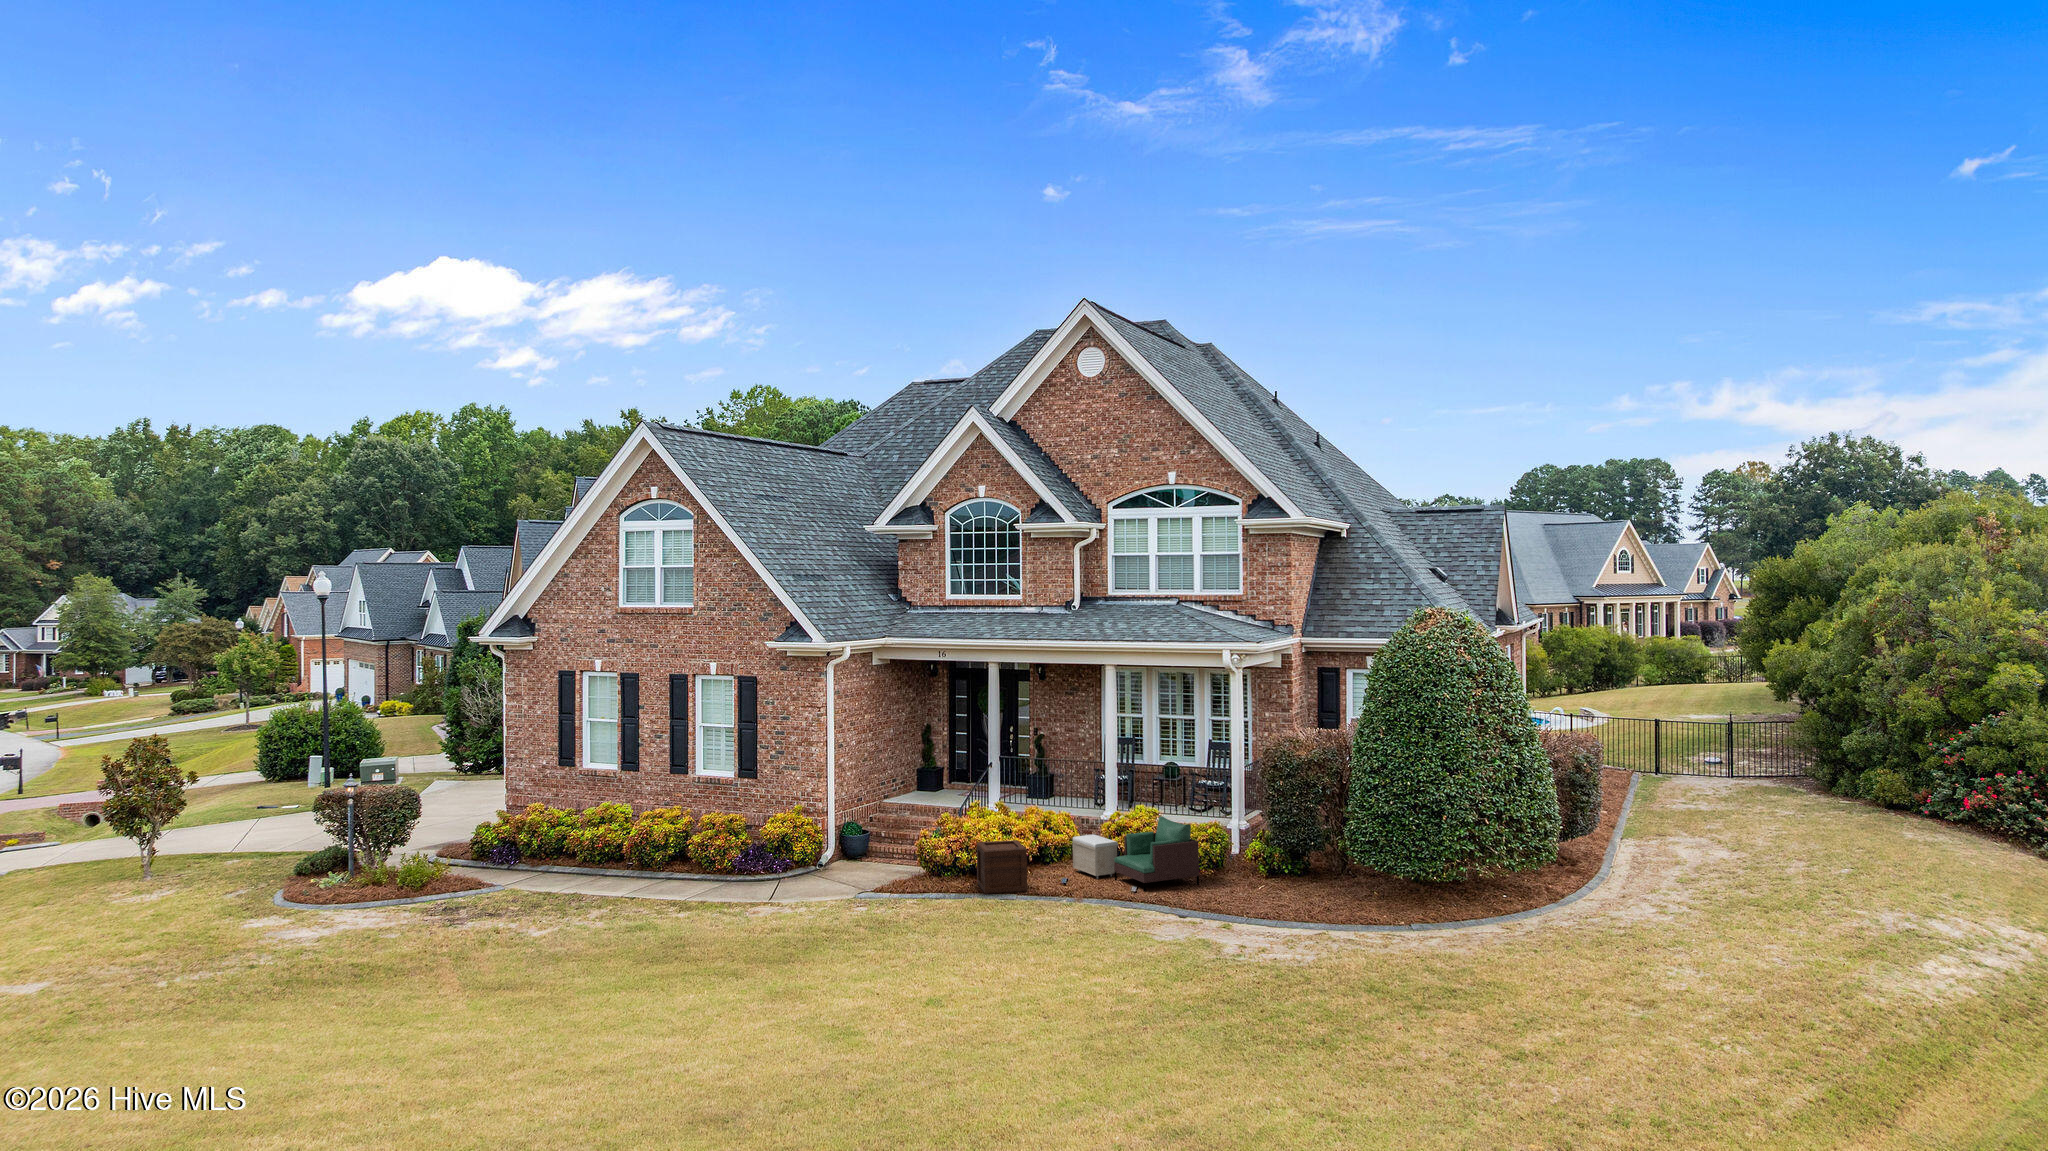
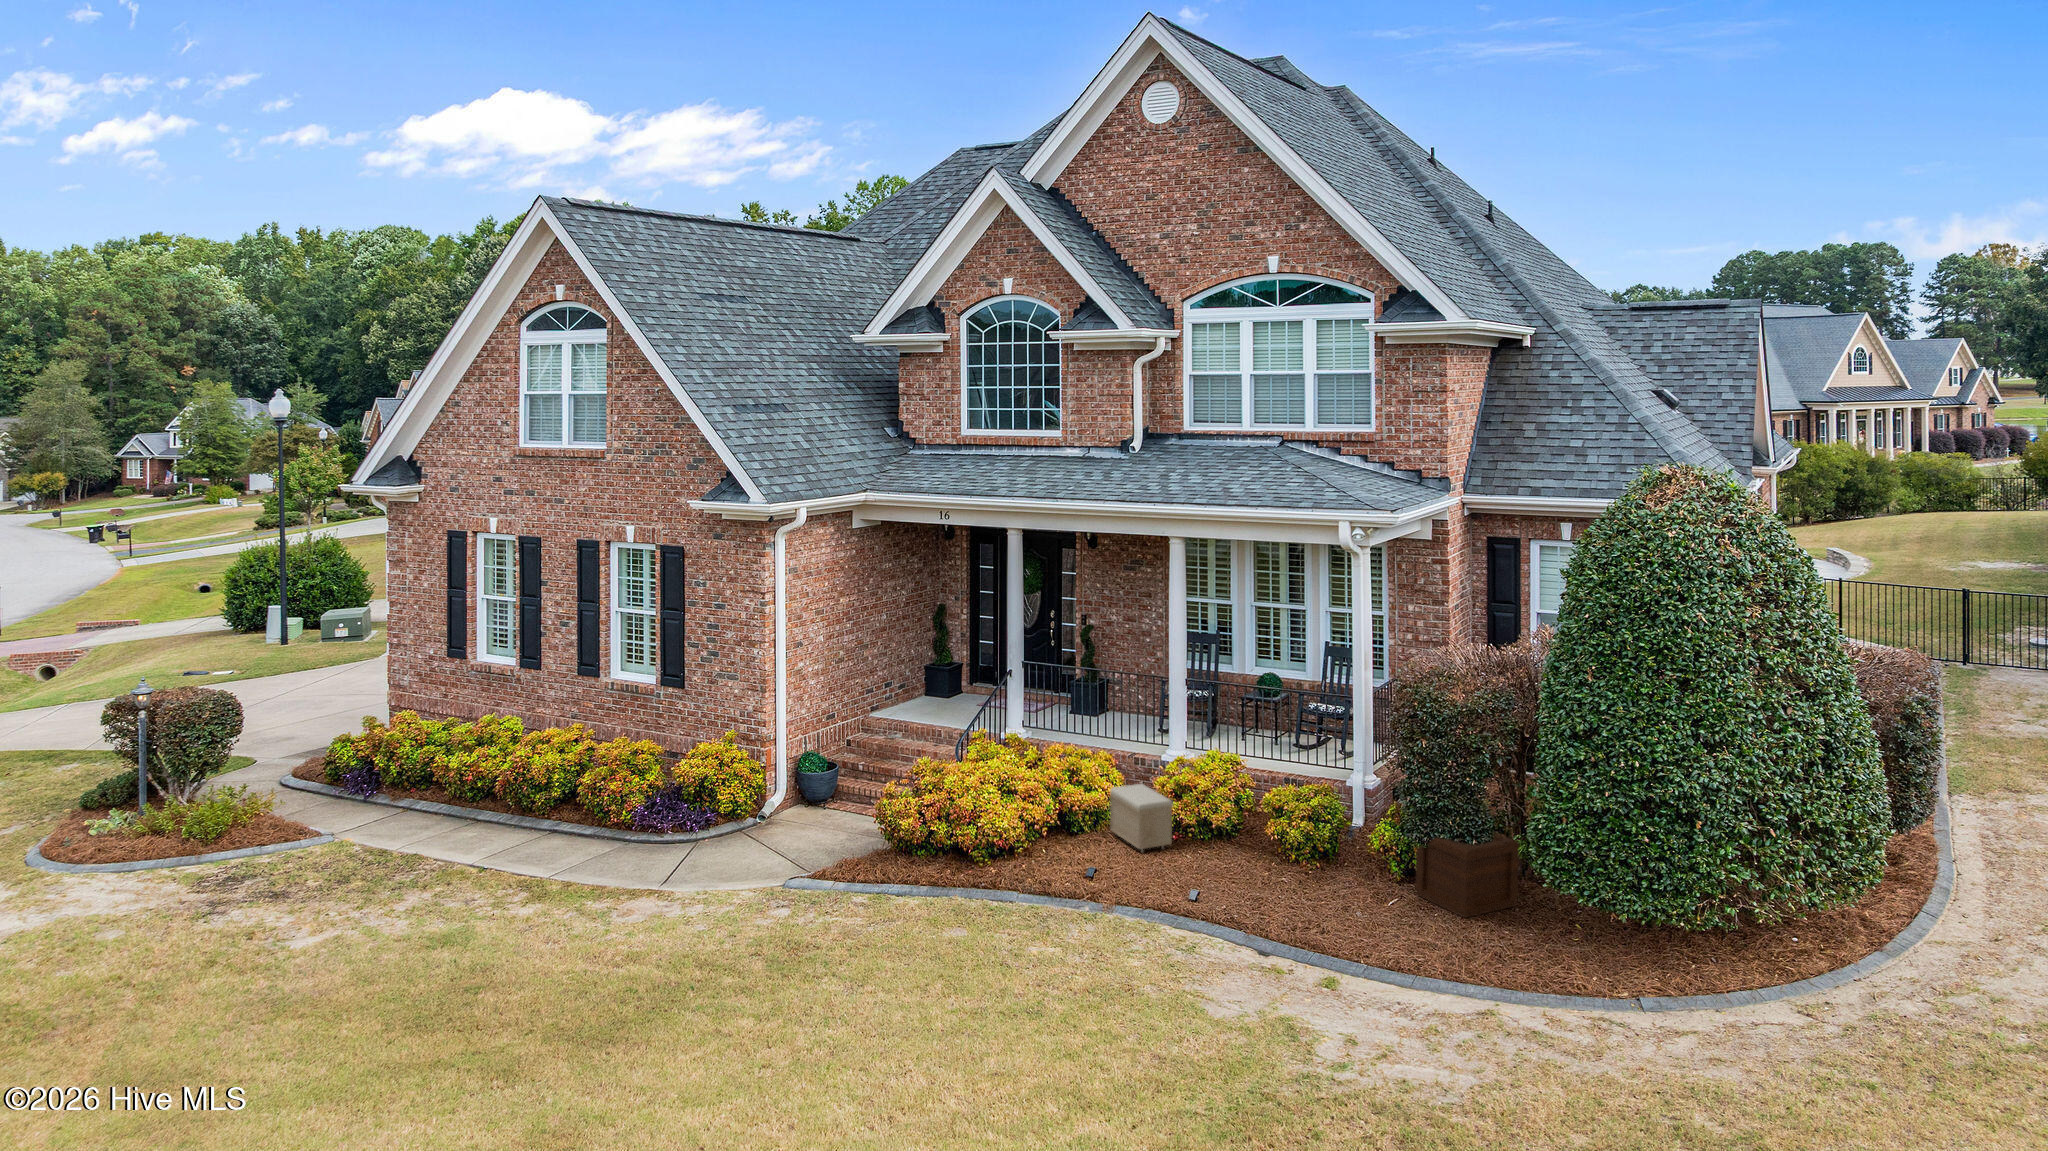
armchair: present [1114,816,1199,892] -> none [1166,766,1291,885]
wooden crate: present [977,840,1027,894] -> present [1415,833,1519,918]

